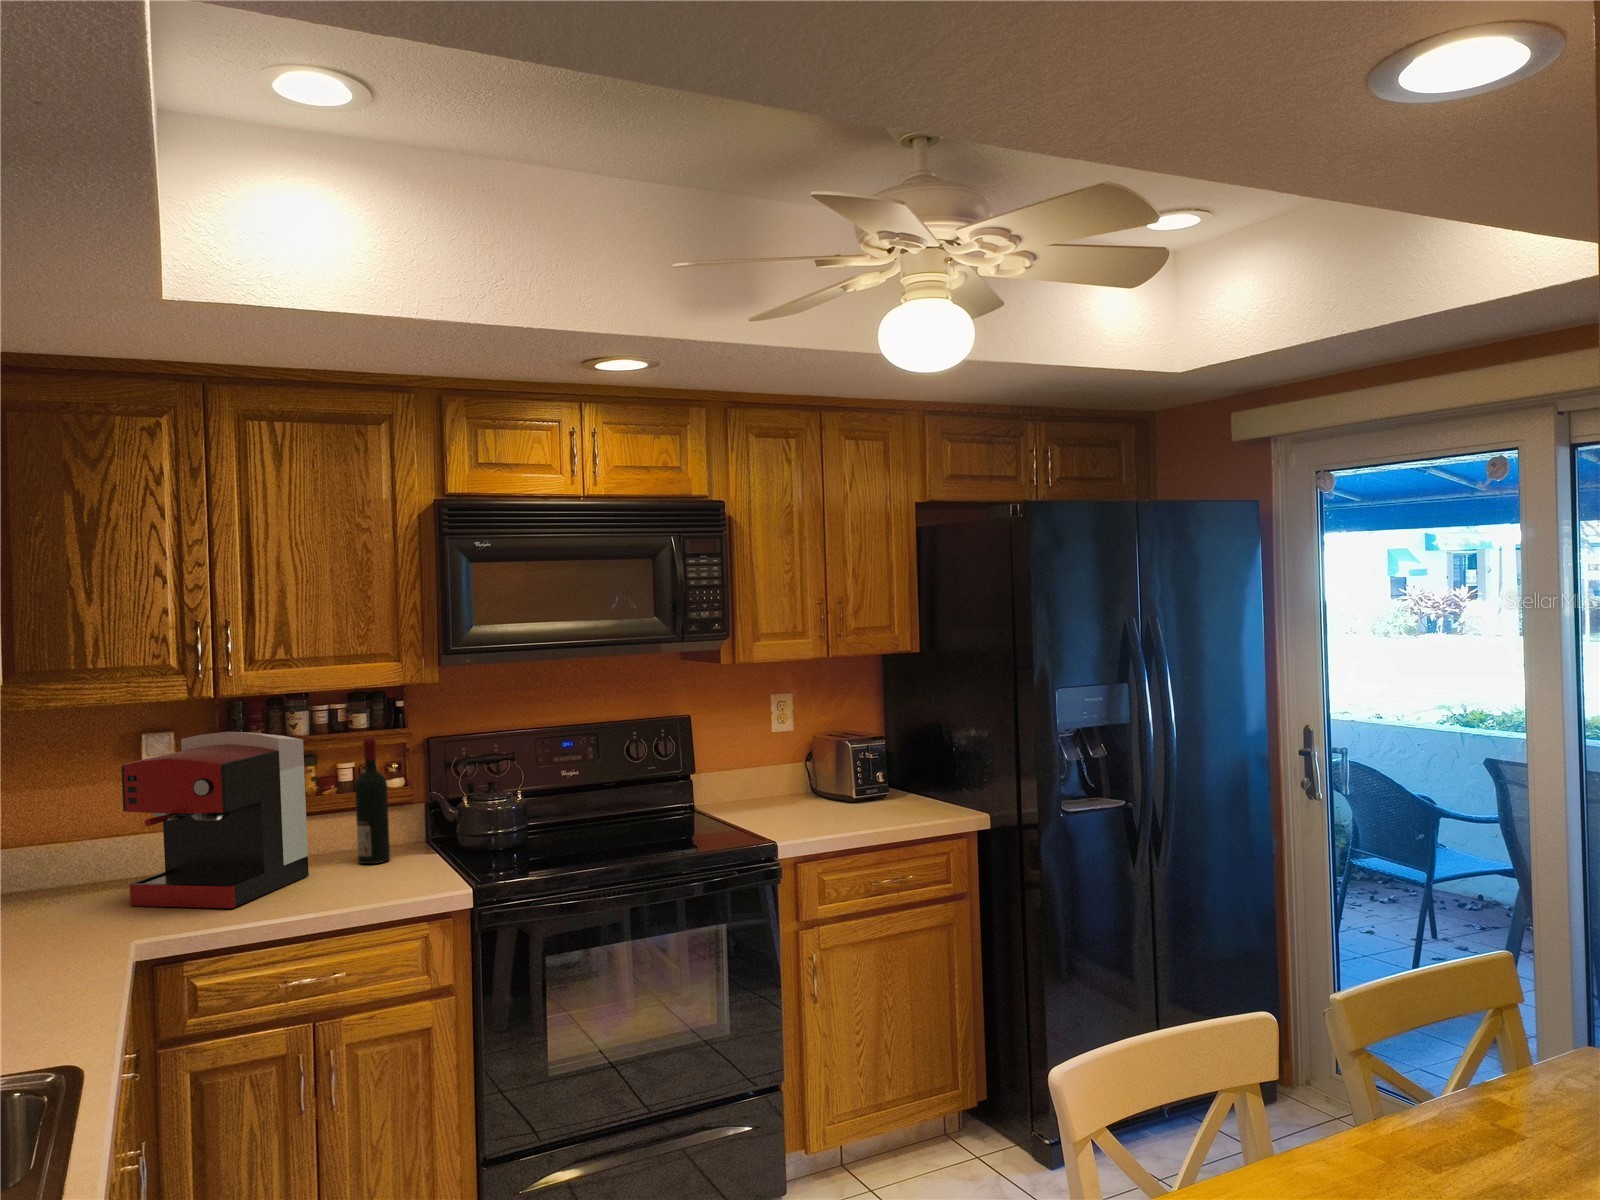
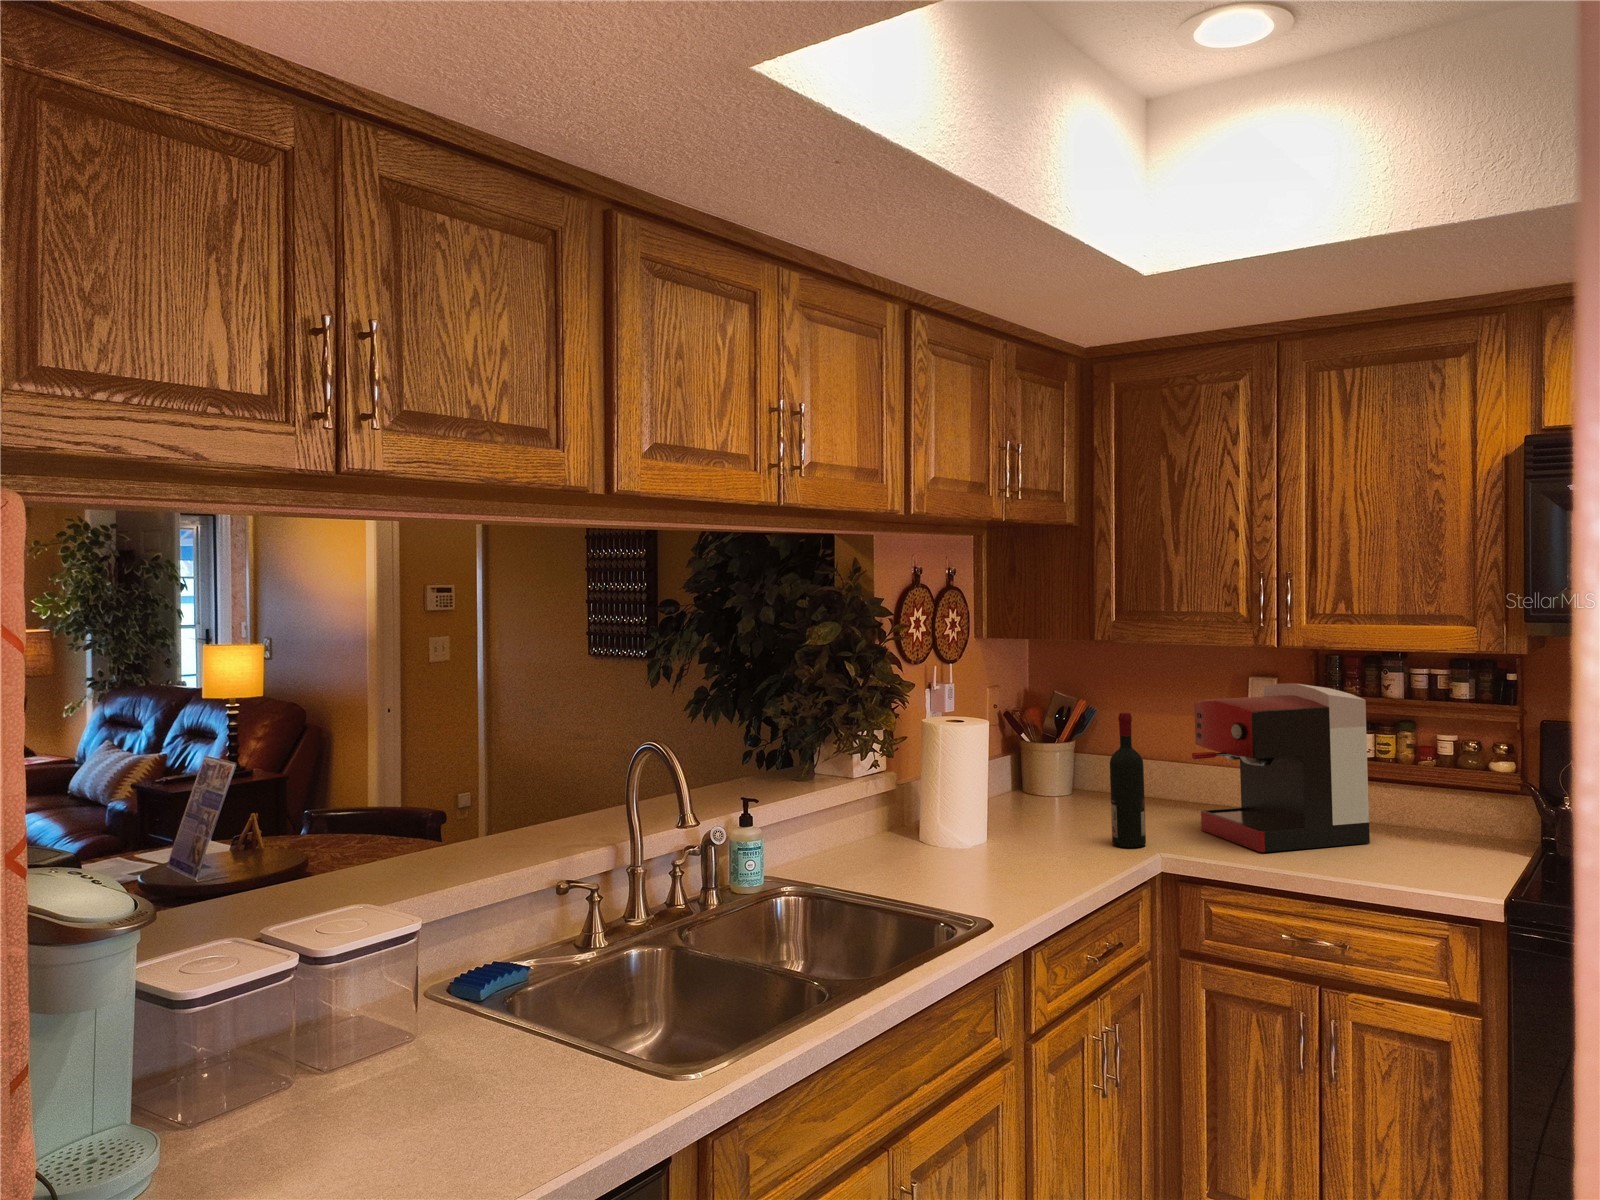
wine bottle: present [355,738,390,864] -> present [1110,712,1146,848]

